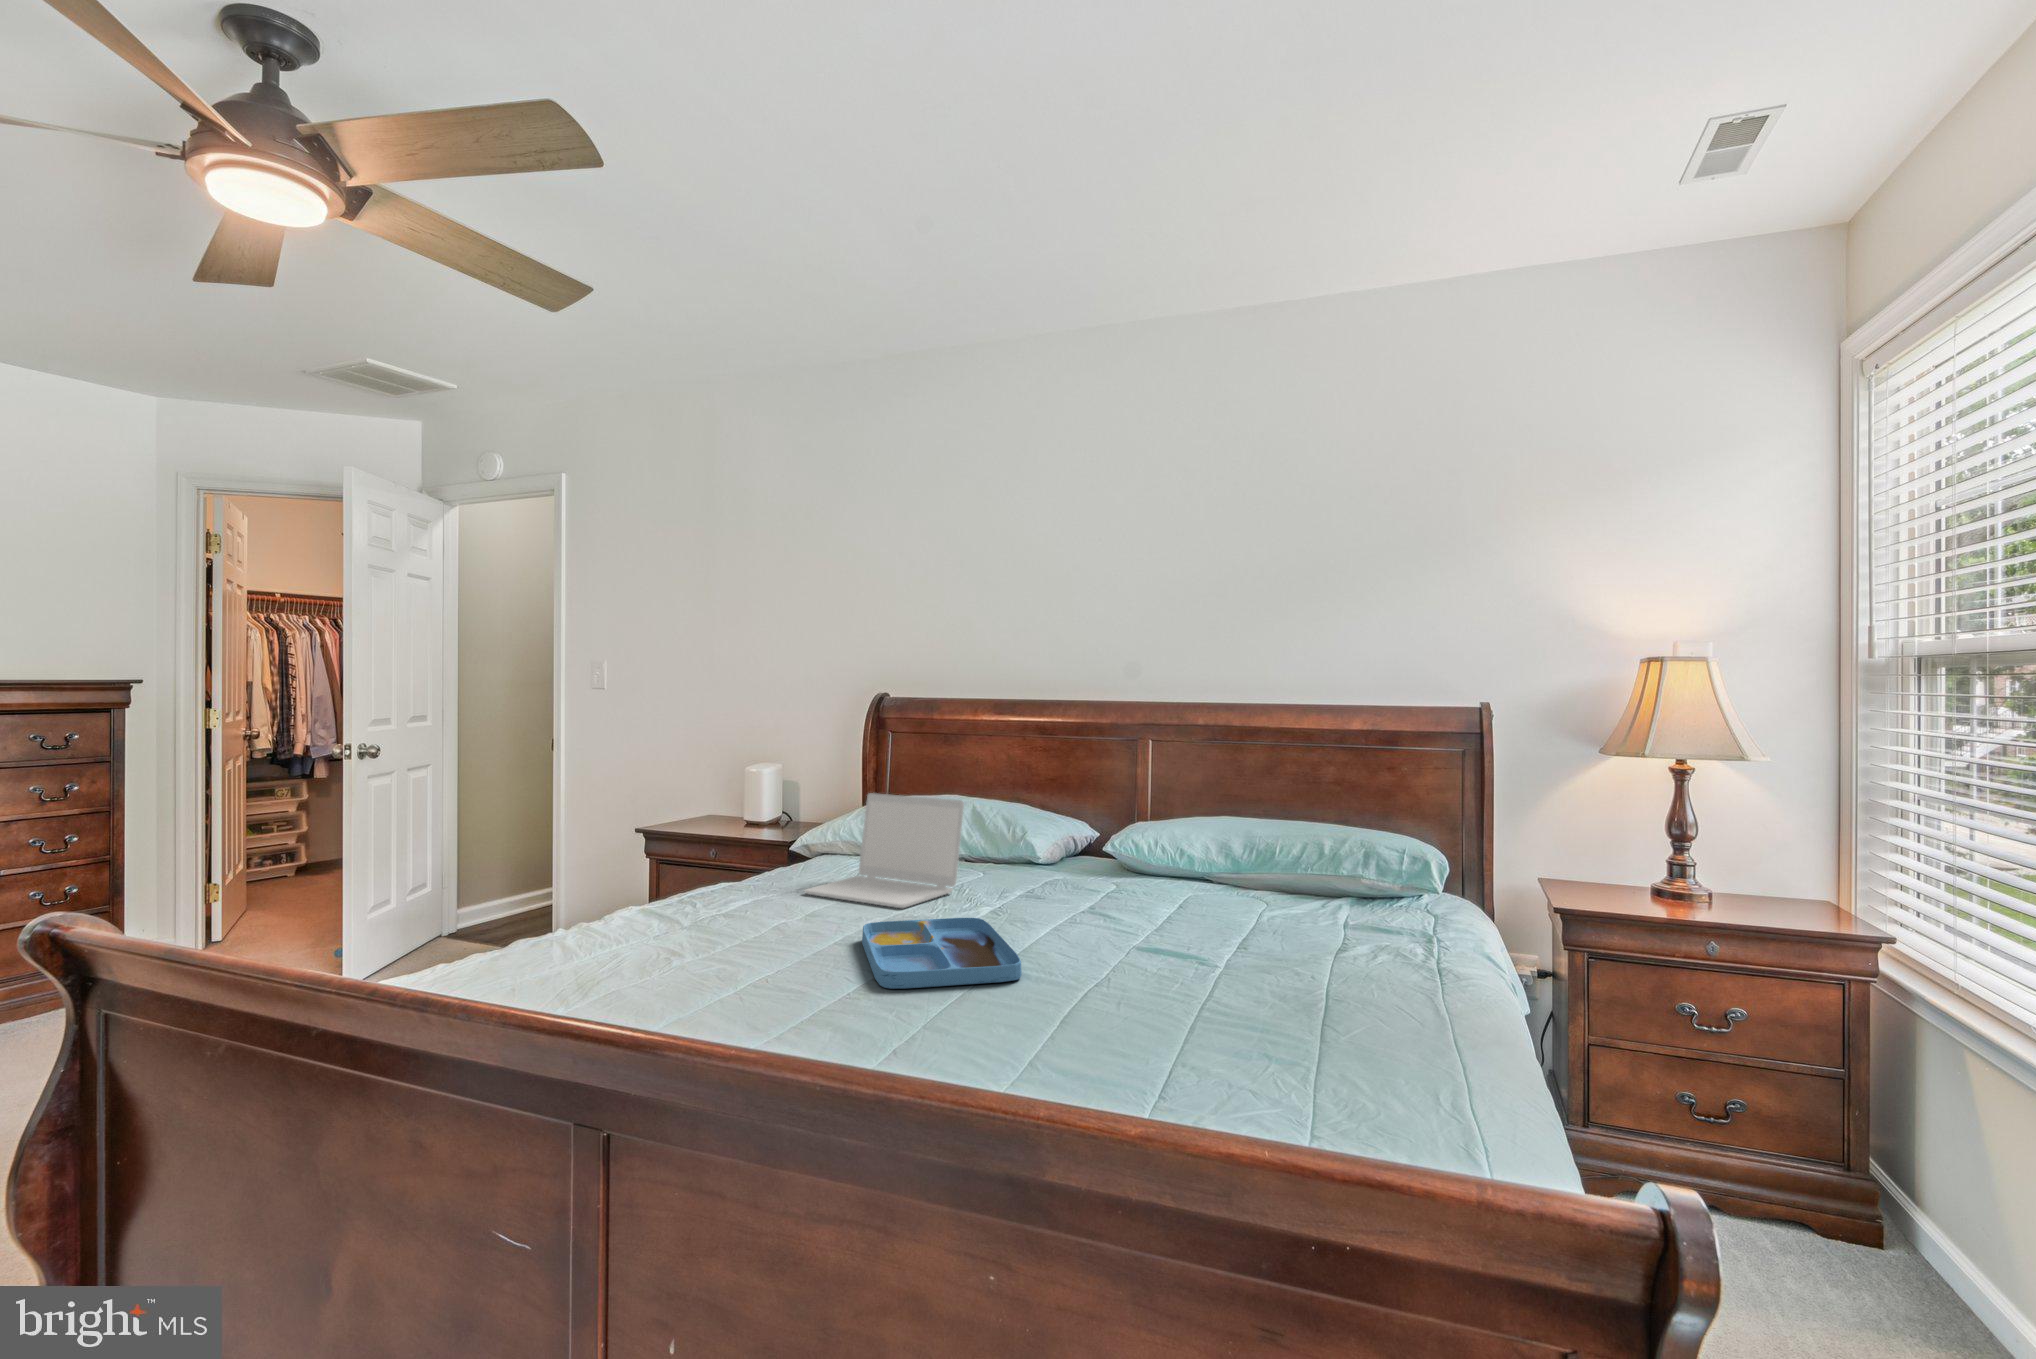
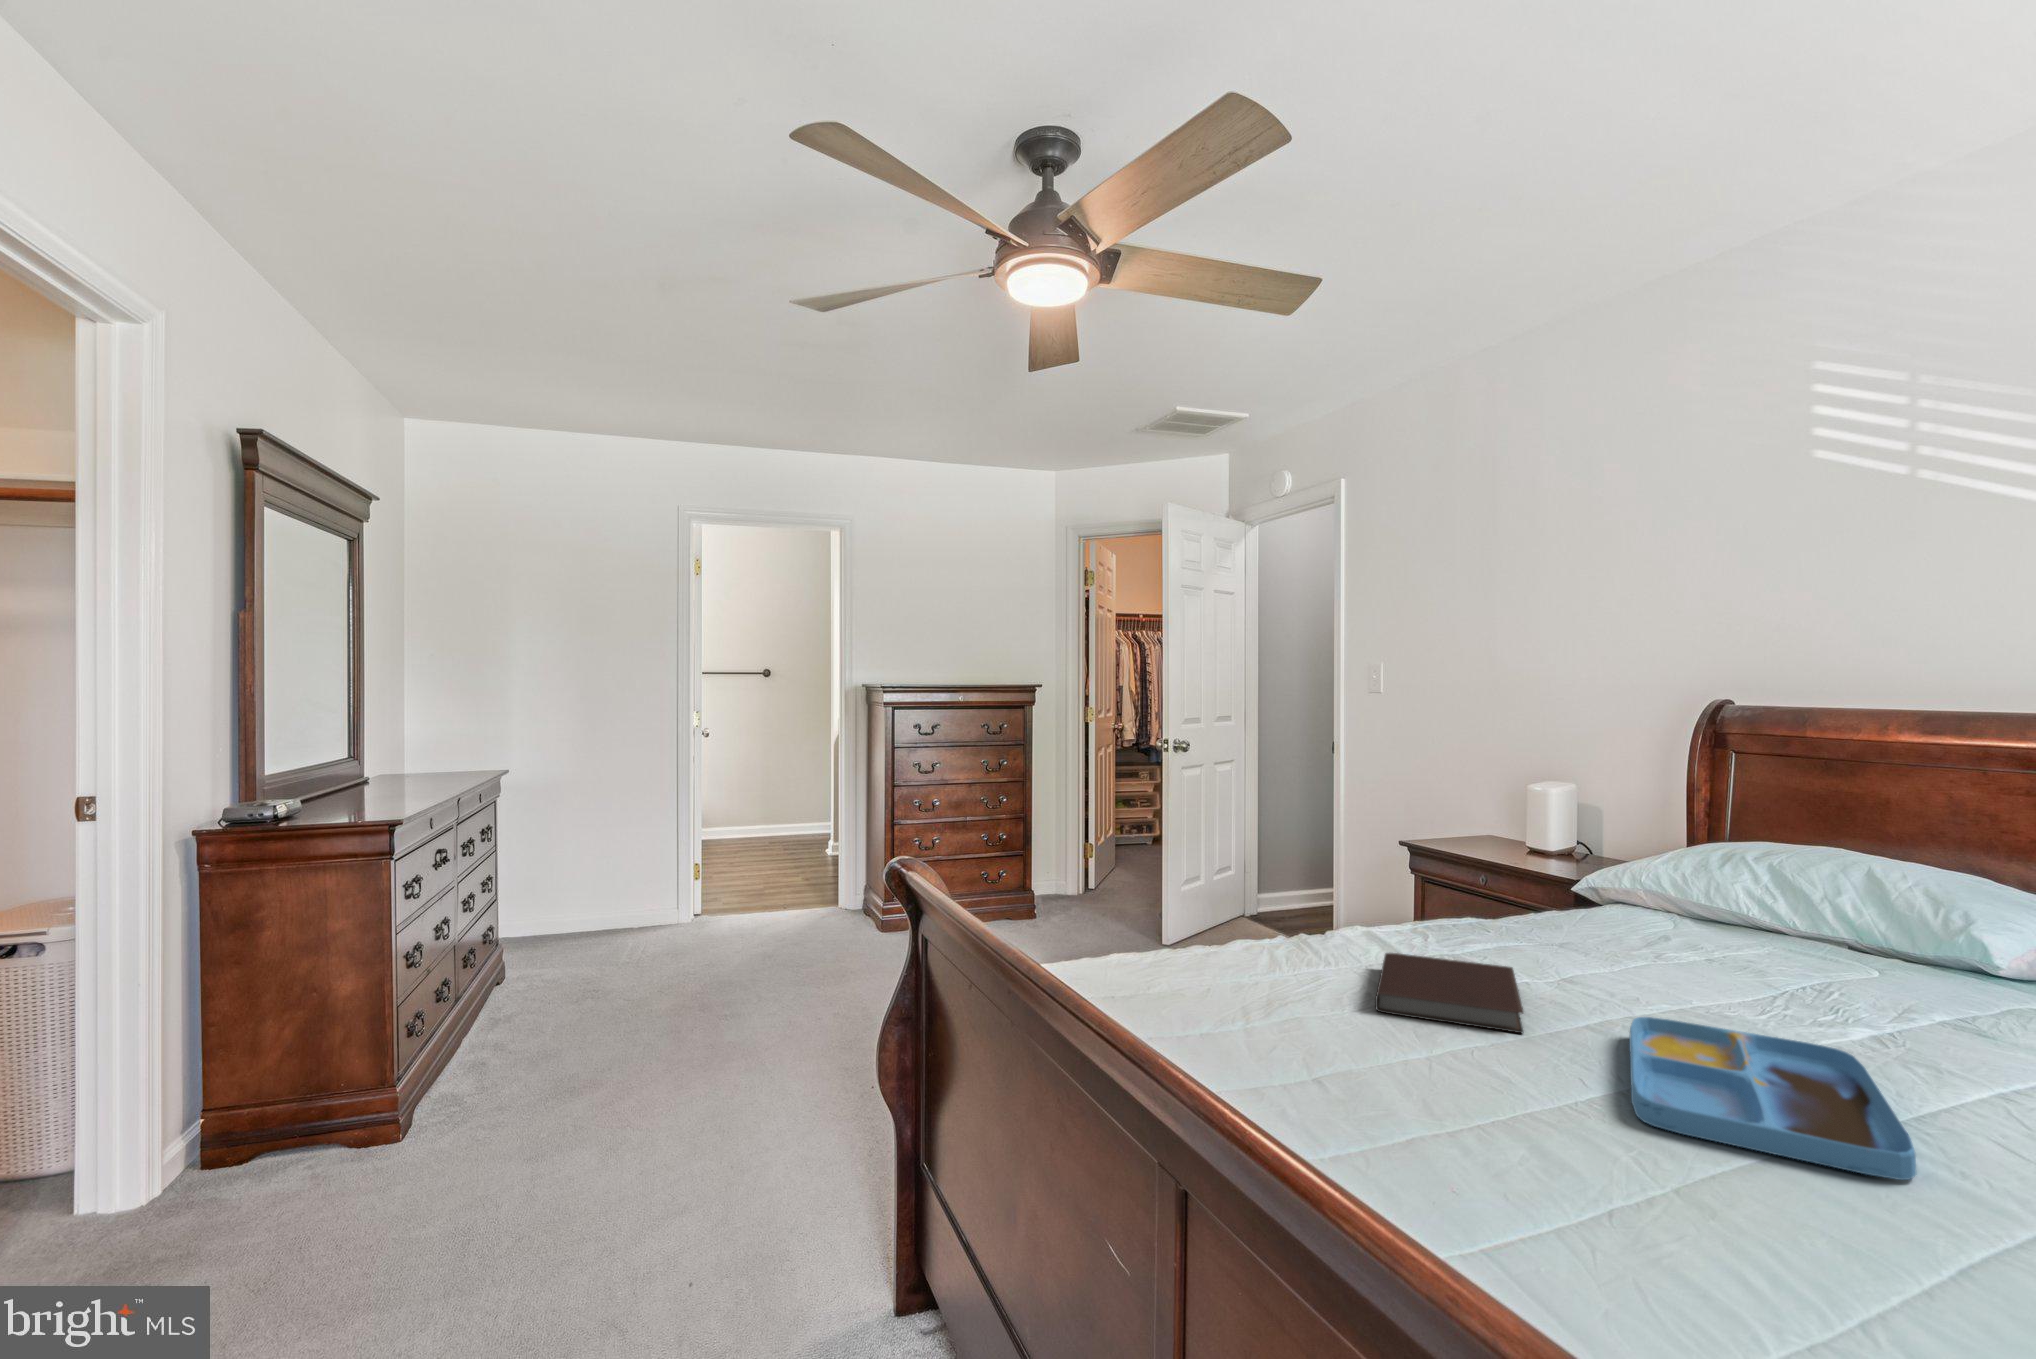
laptop: present [805,793,964,908] -> none [1569,835,1835,1003]
notebook: none [671,909,794,964] -> present [1375,953,1524,1033]

